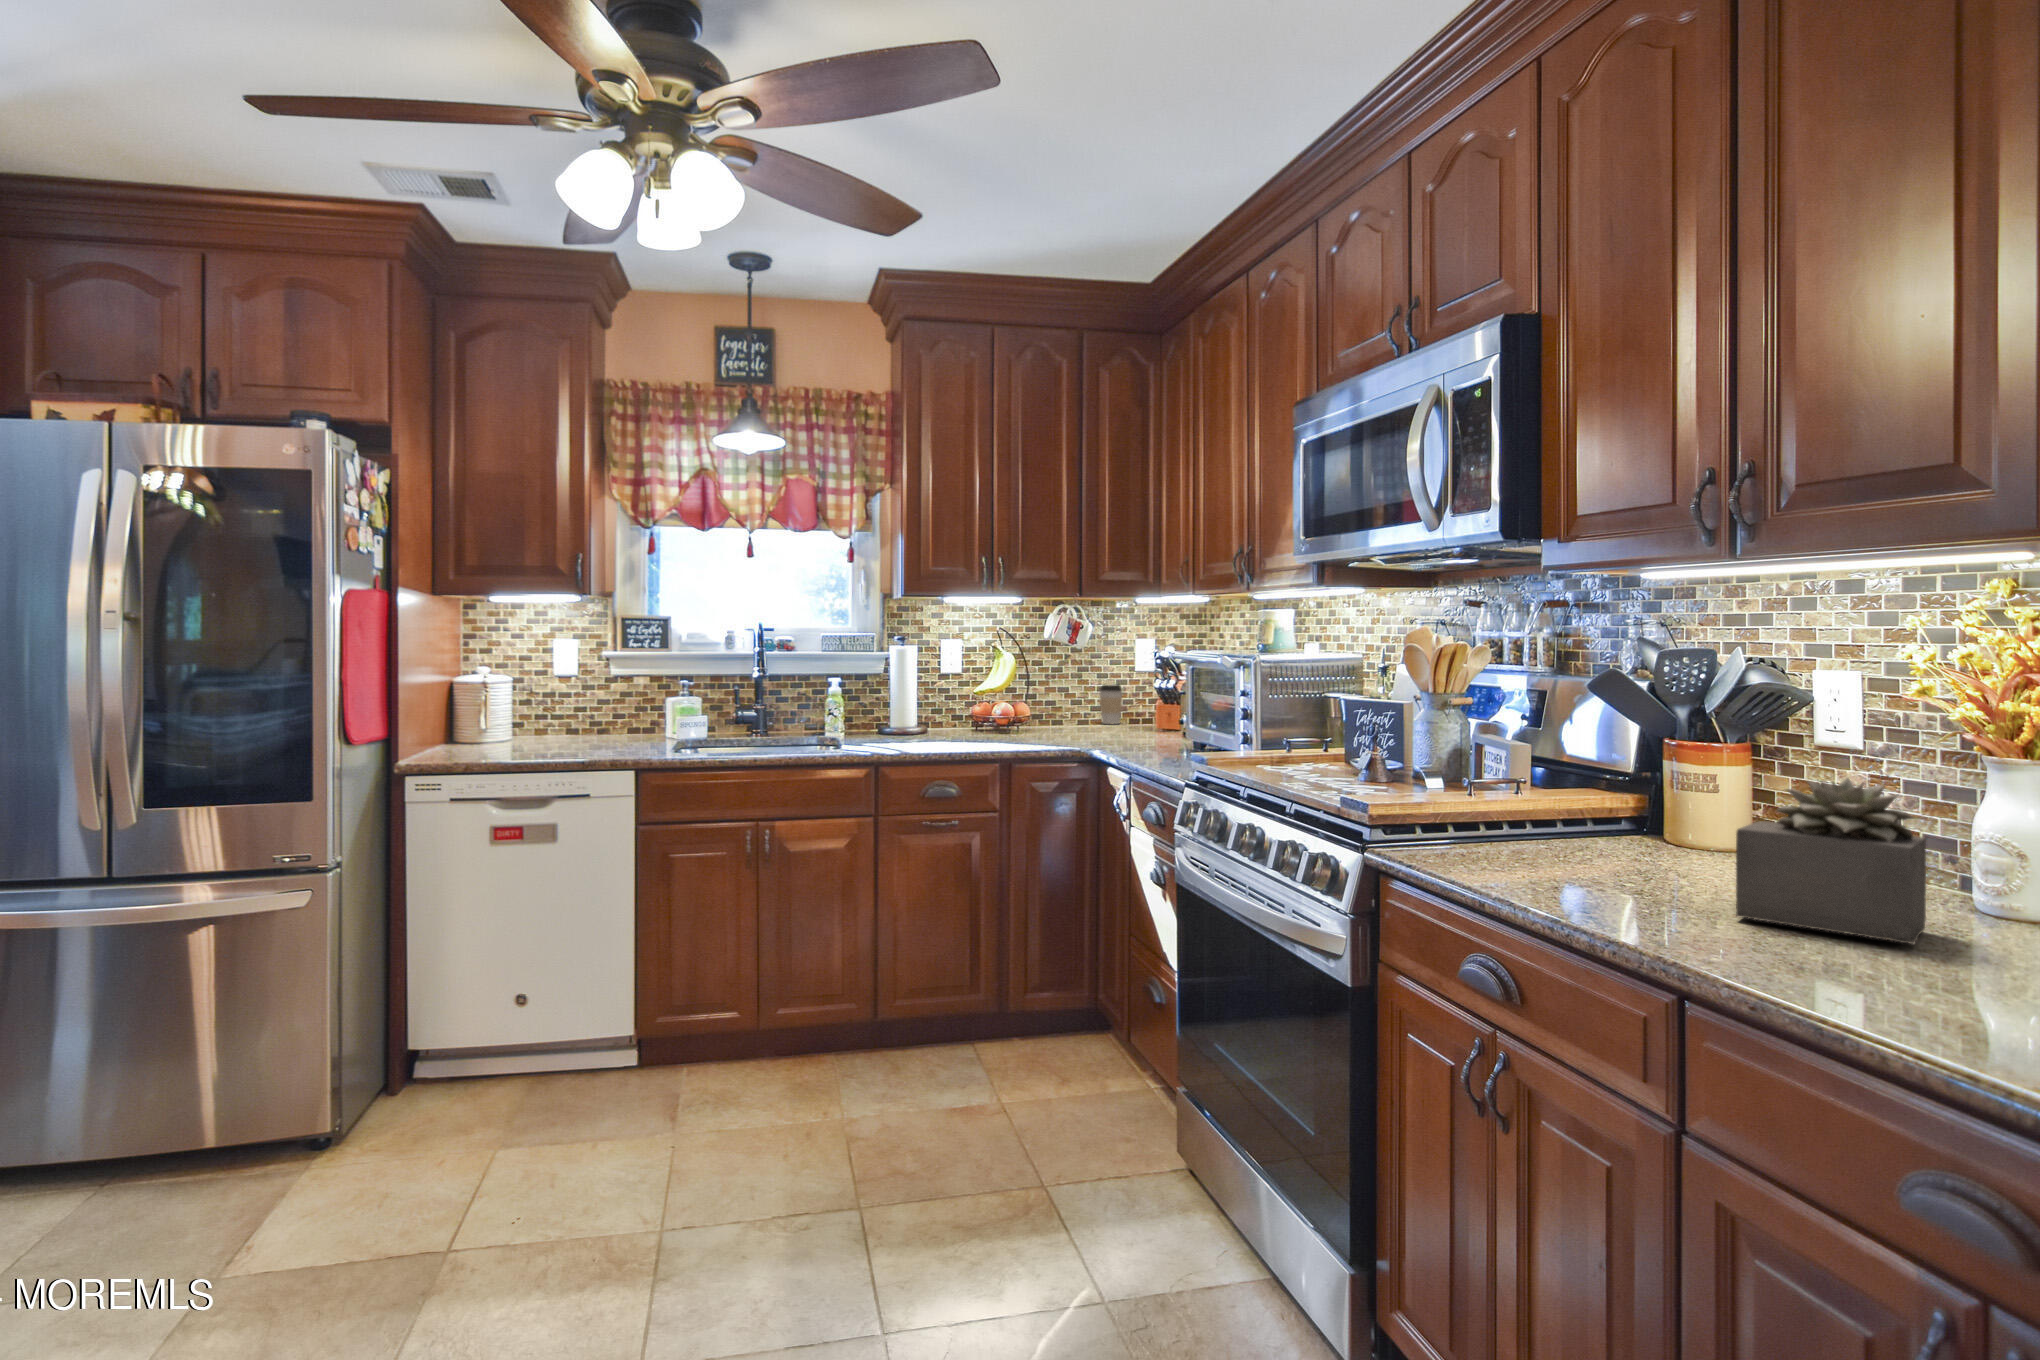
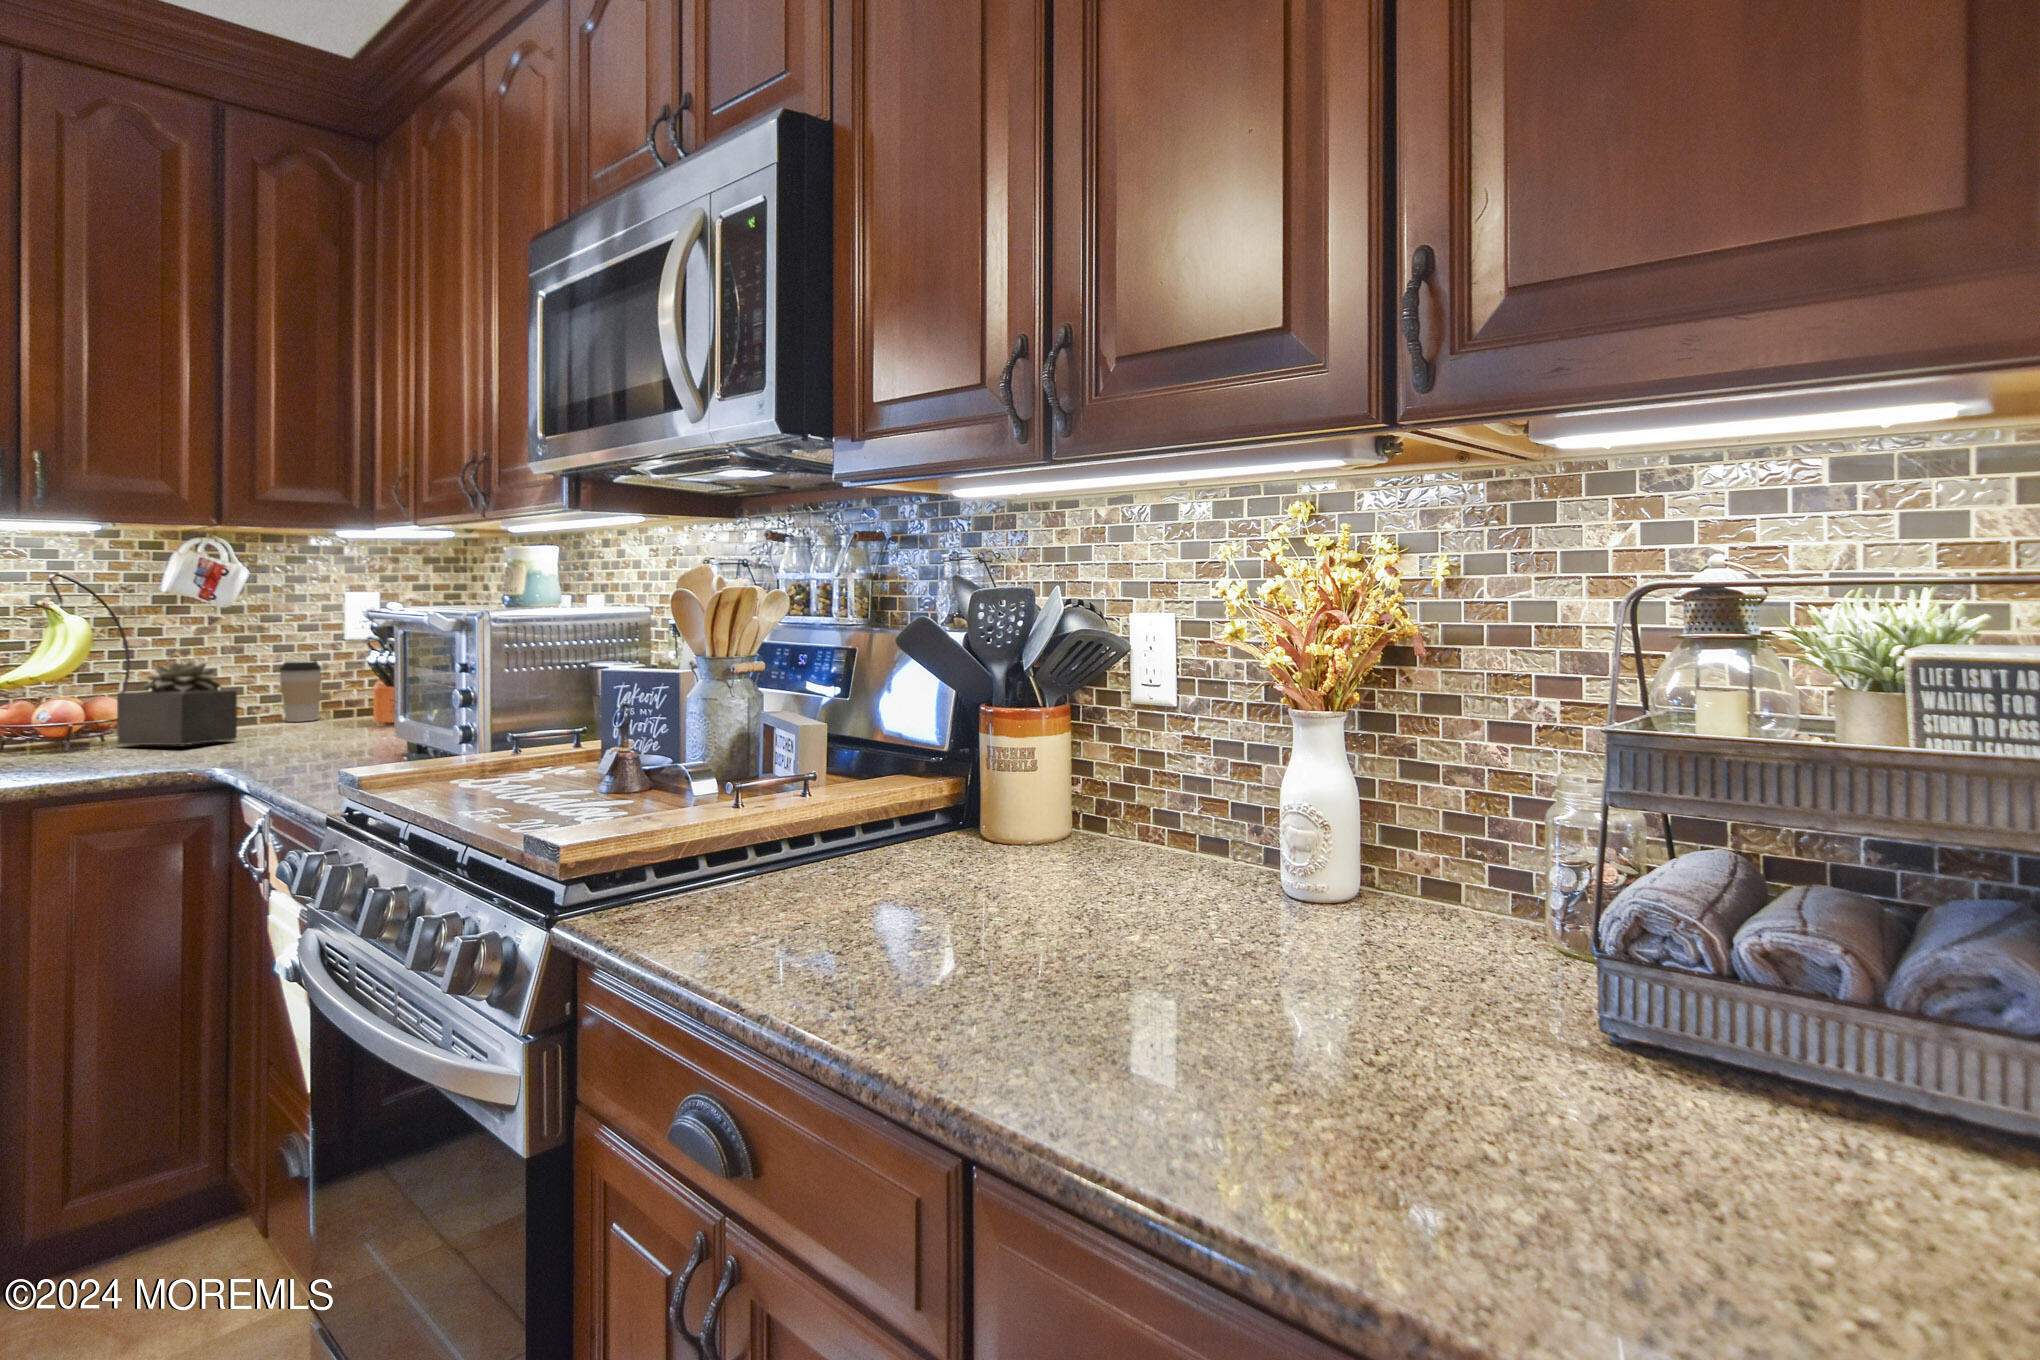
succulent plant: present [1736,778,1926,944] -> present [117,660,237,745]

